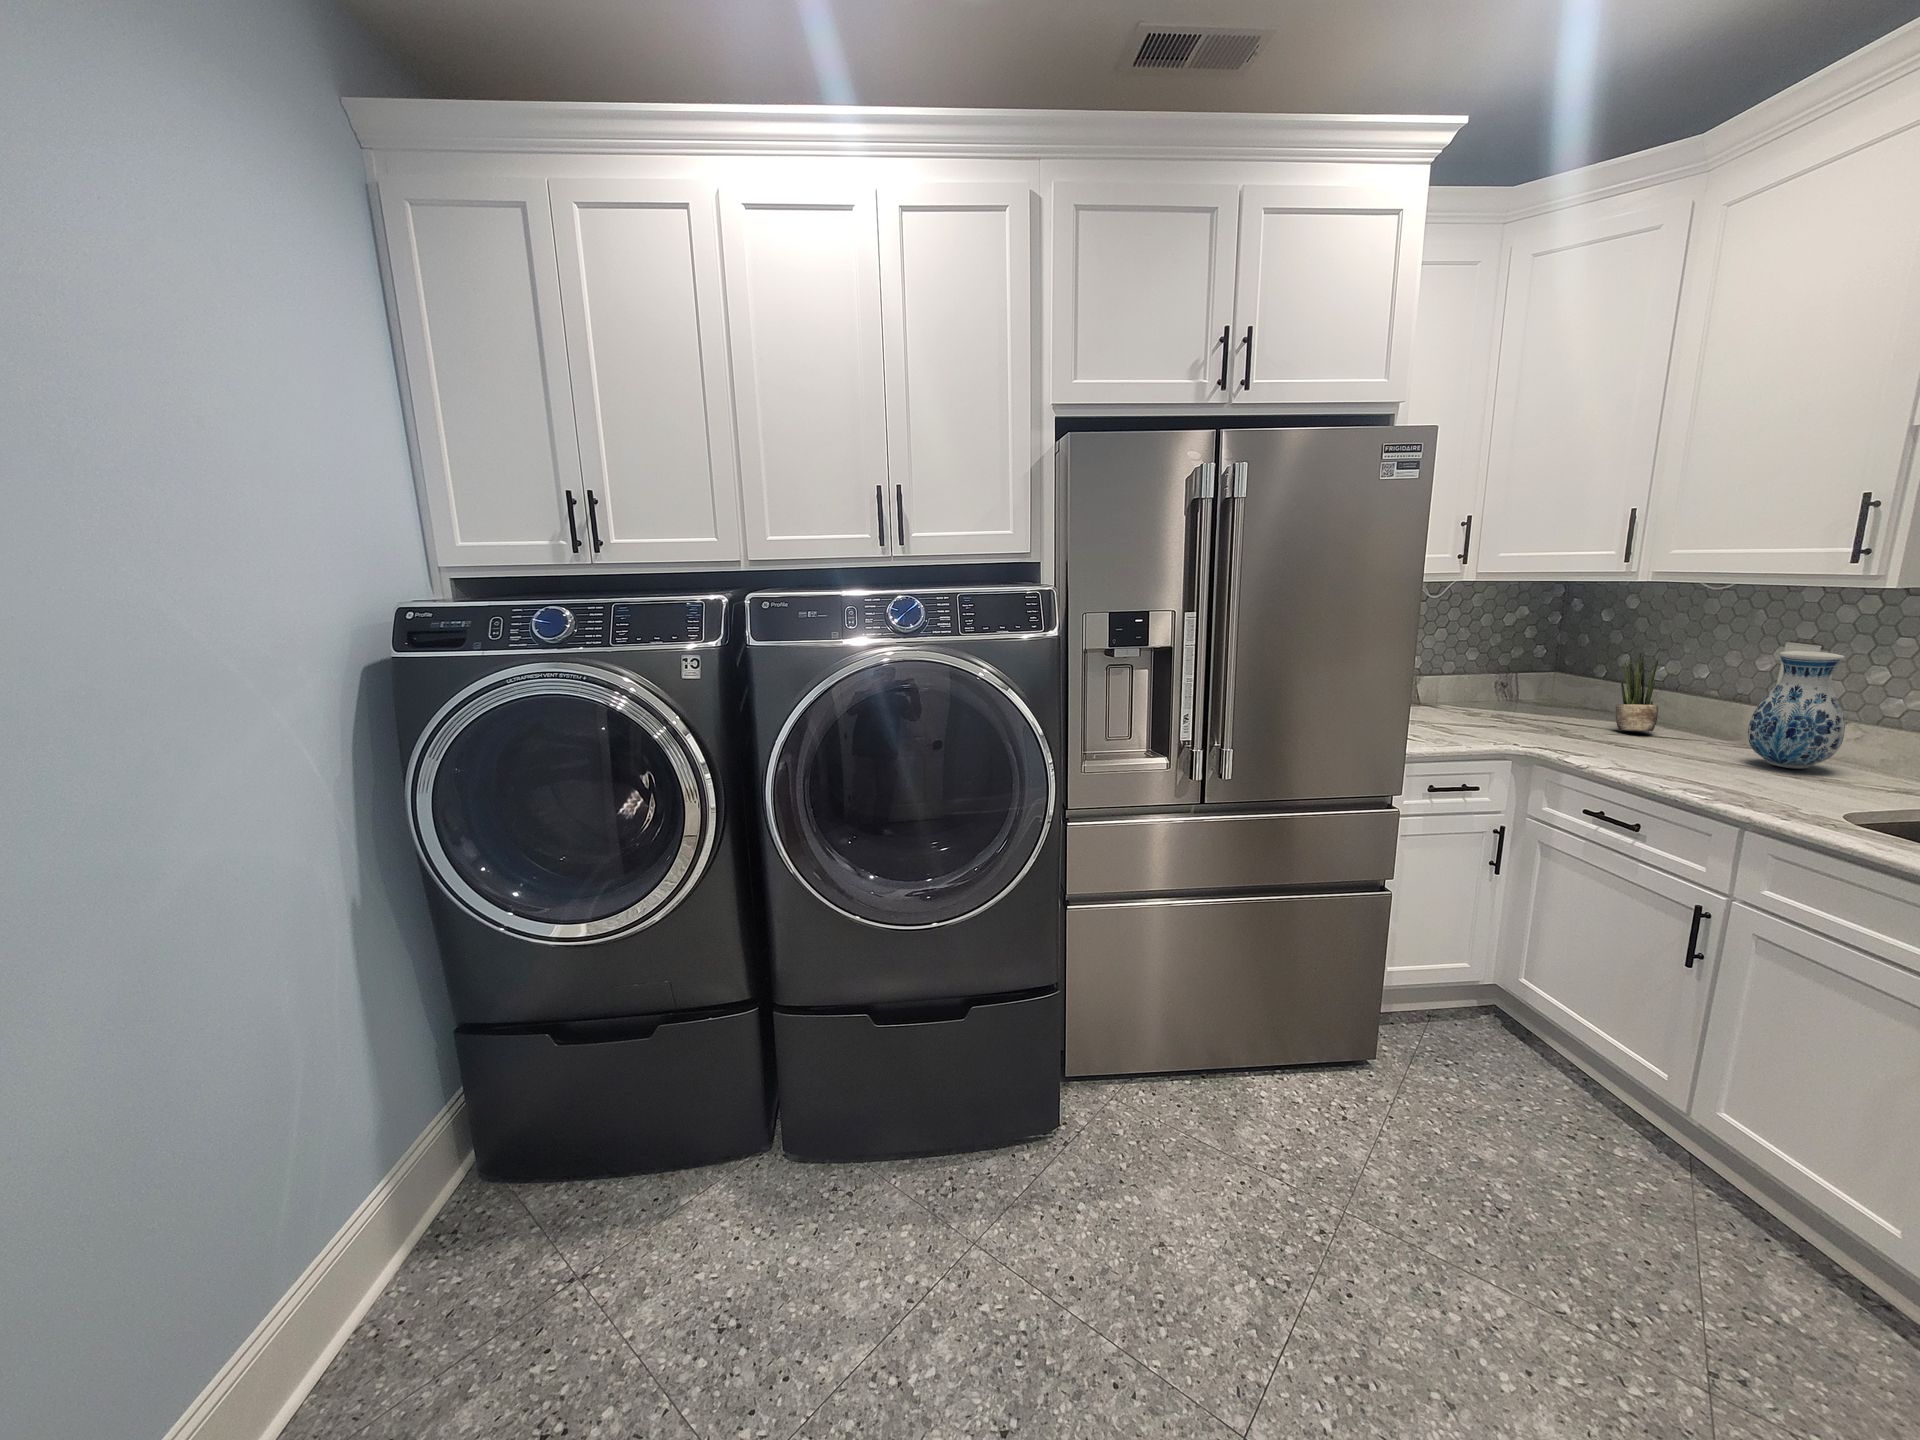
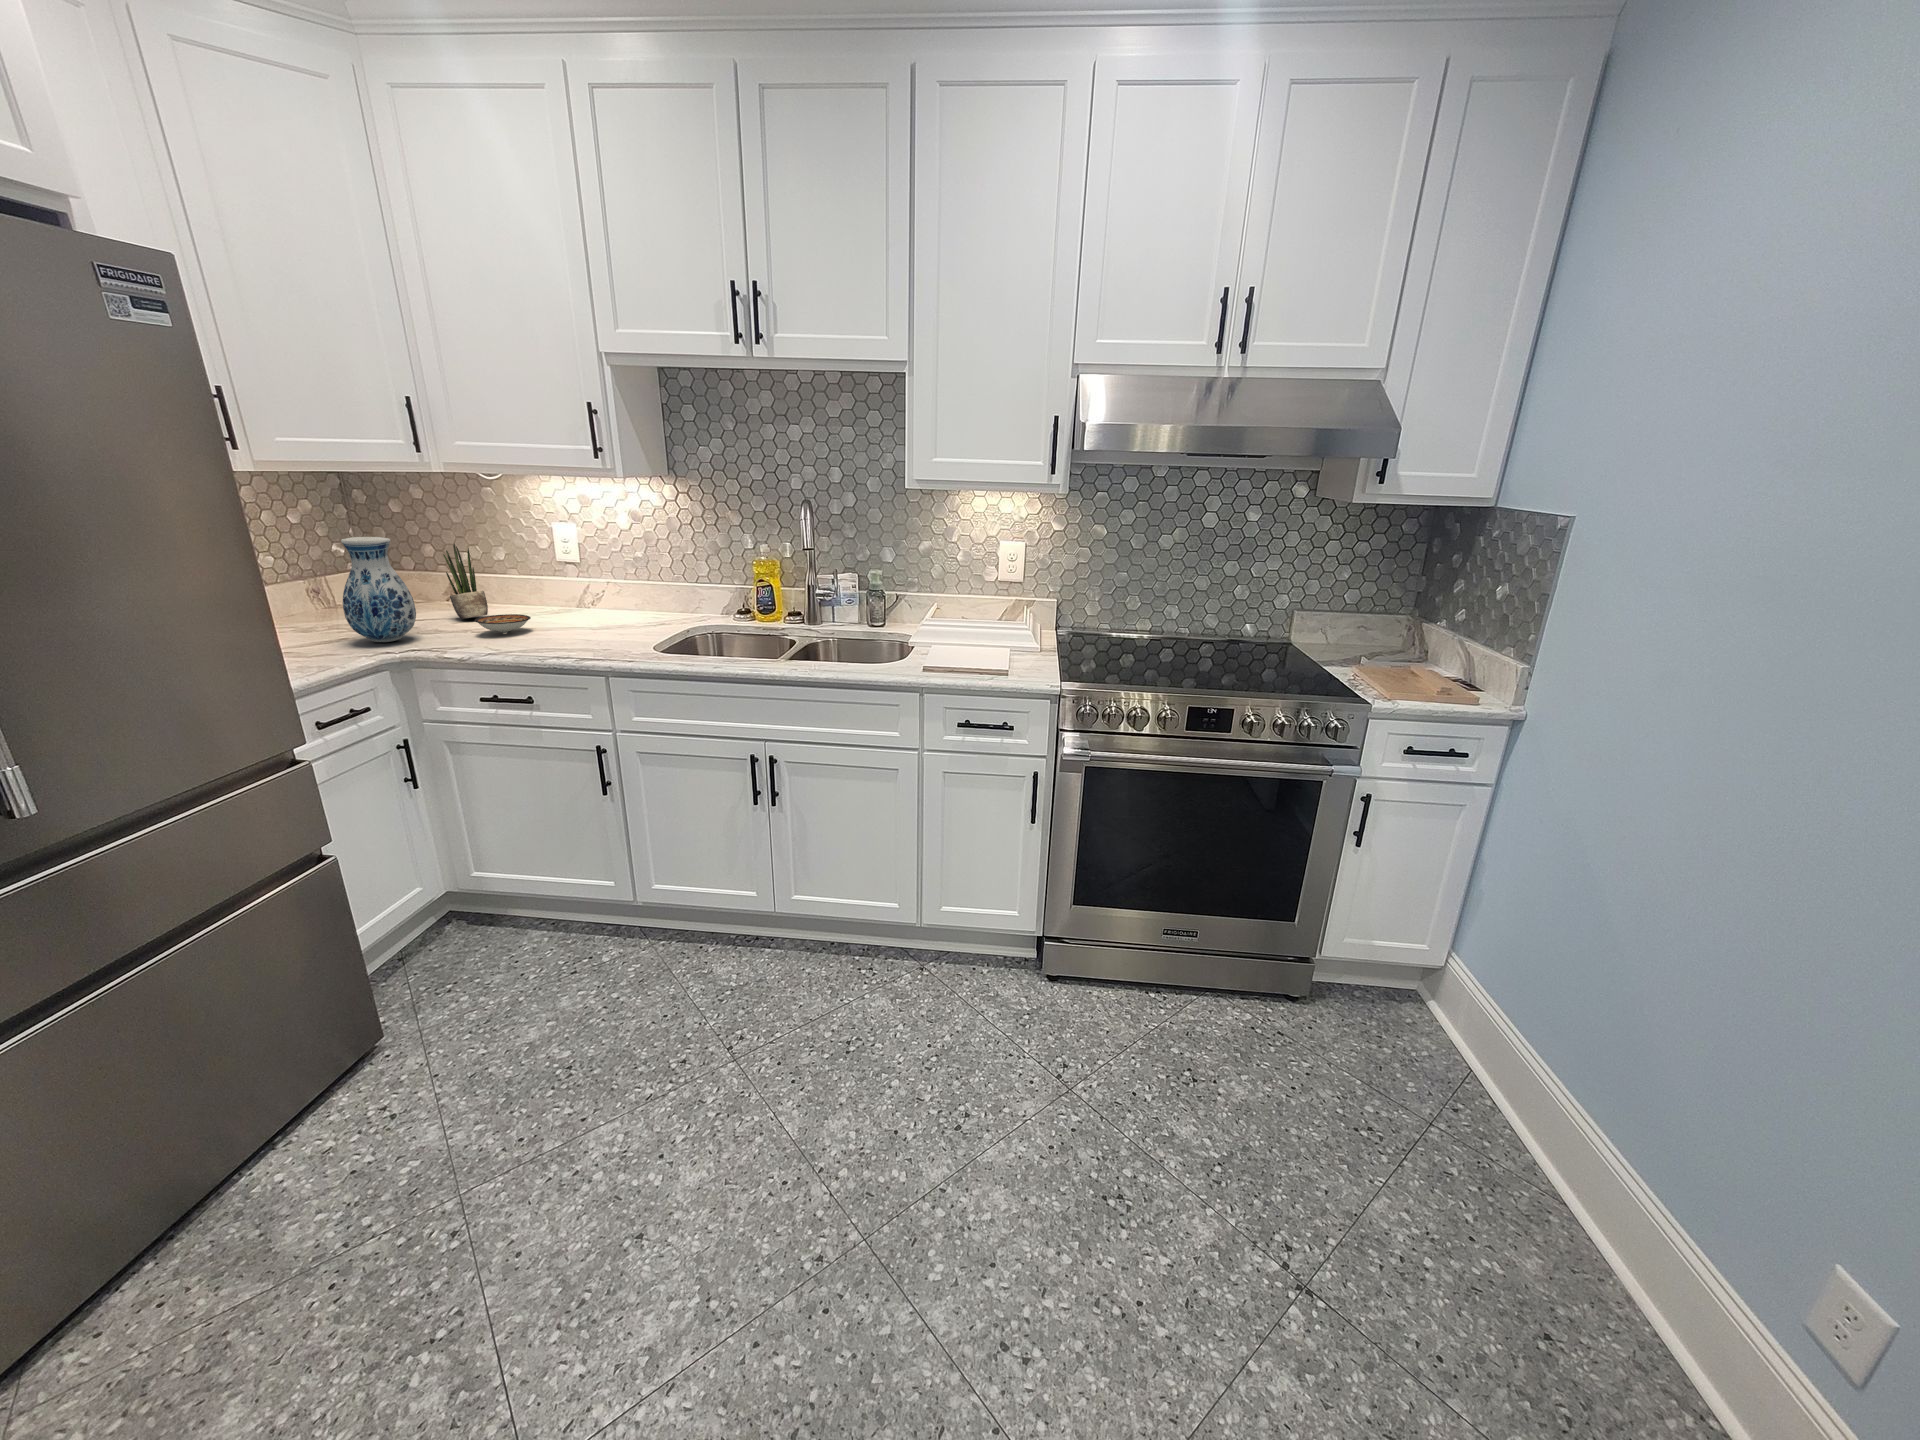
vase: present [1748,651,1845,769] -> present [341,537,416,642]
ceramic bowl: none [1621,731,1694,752] -> present [475,614,531,633]

